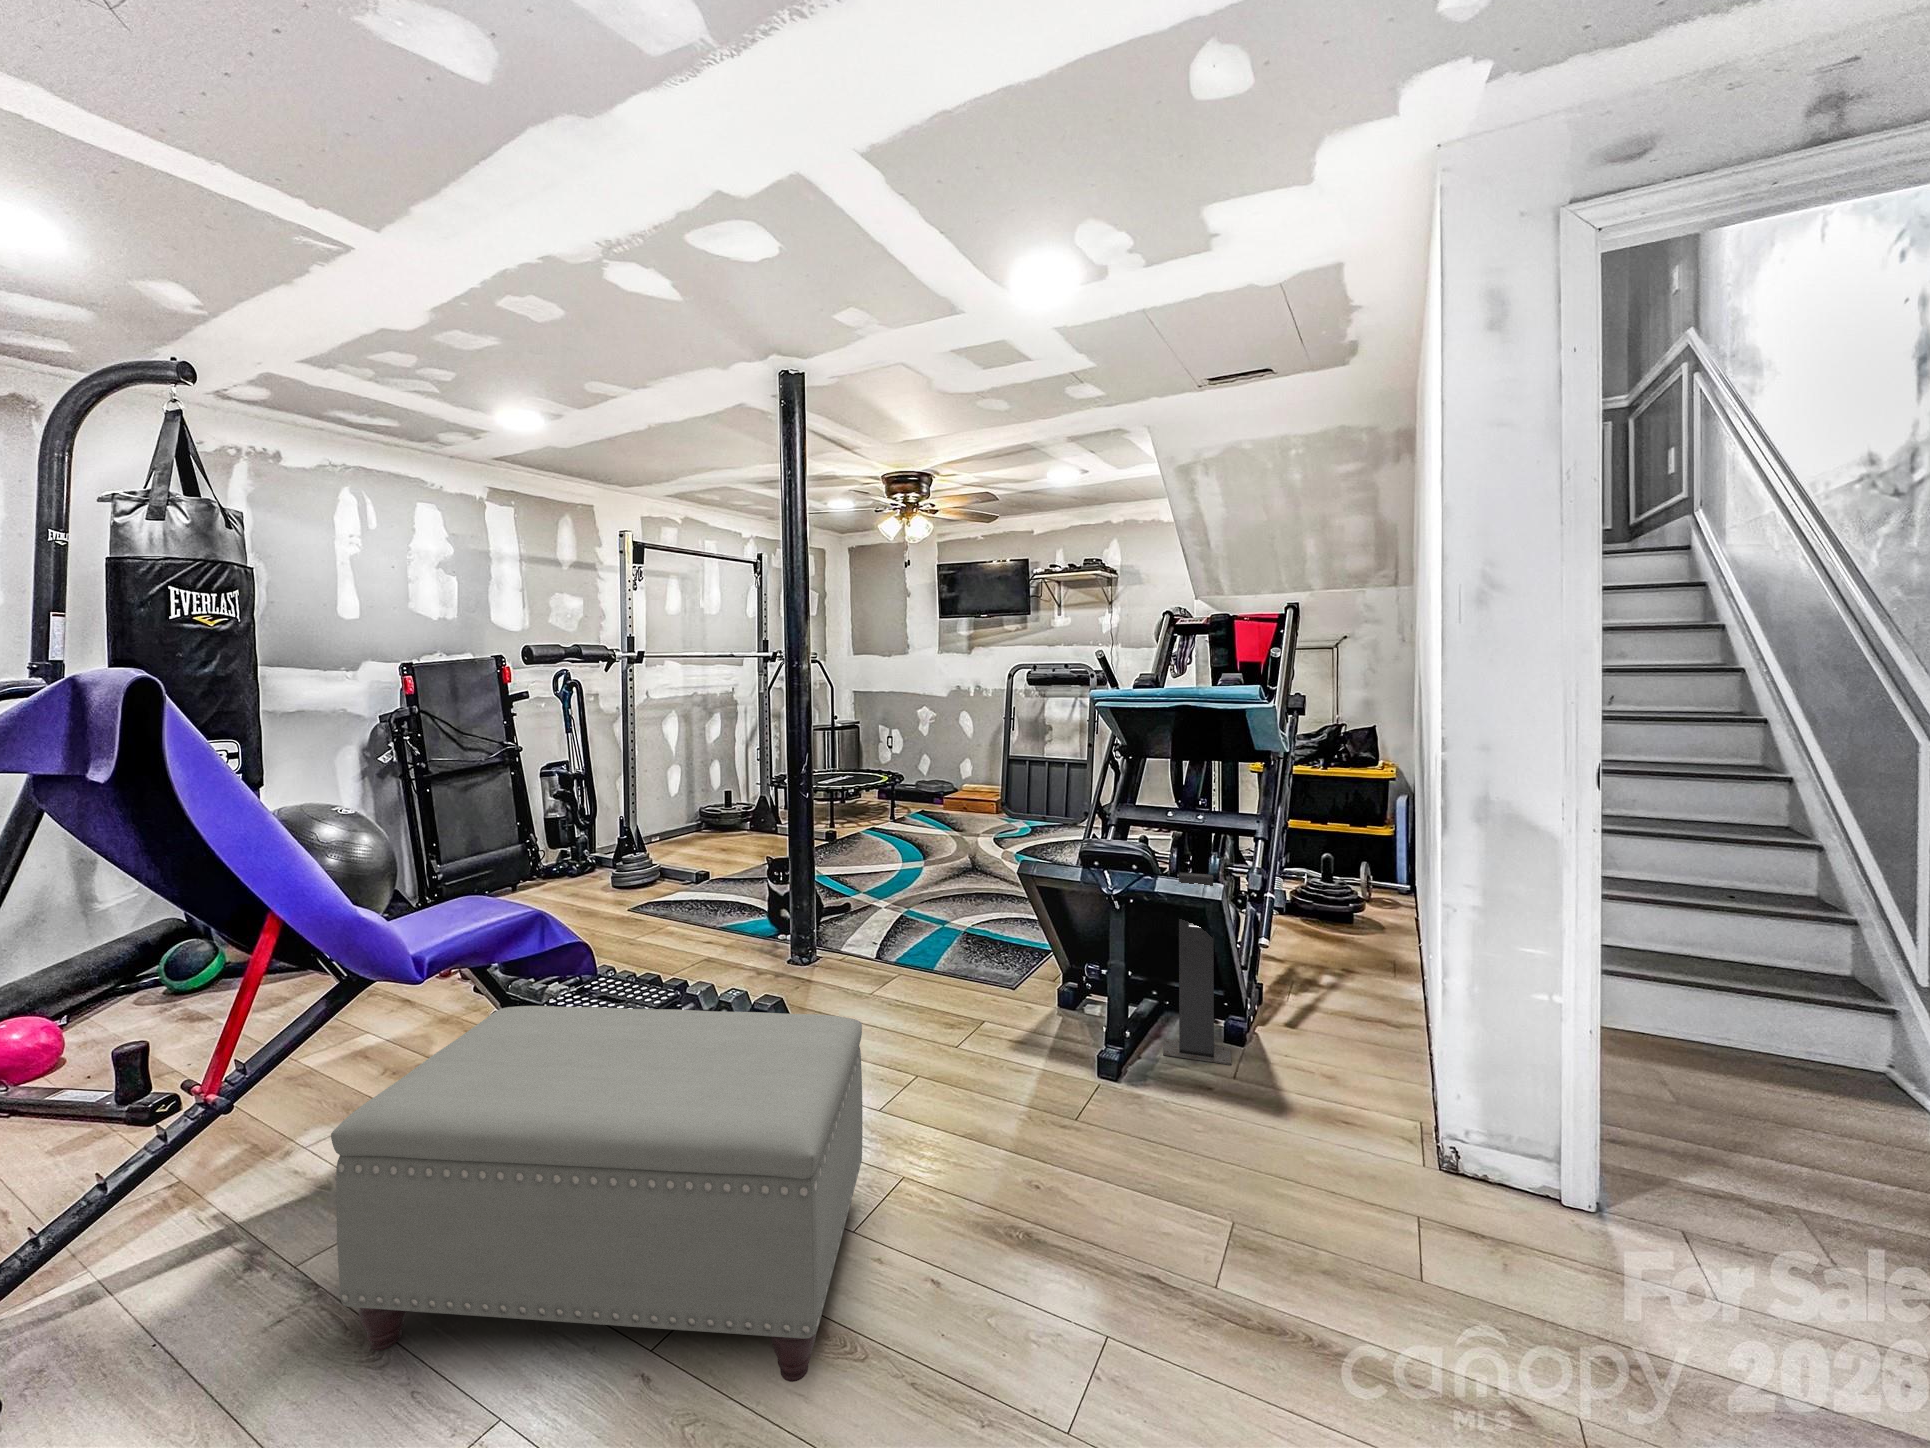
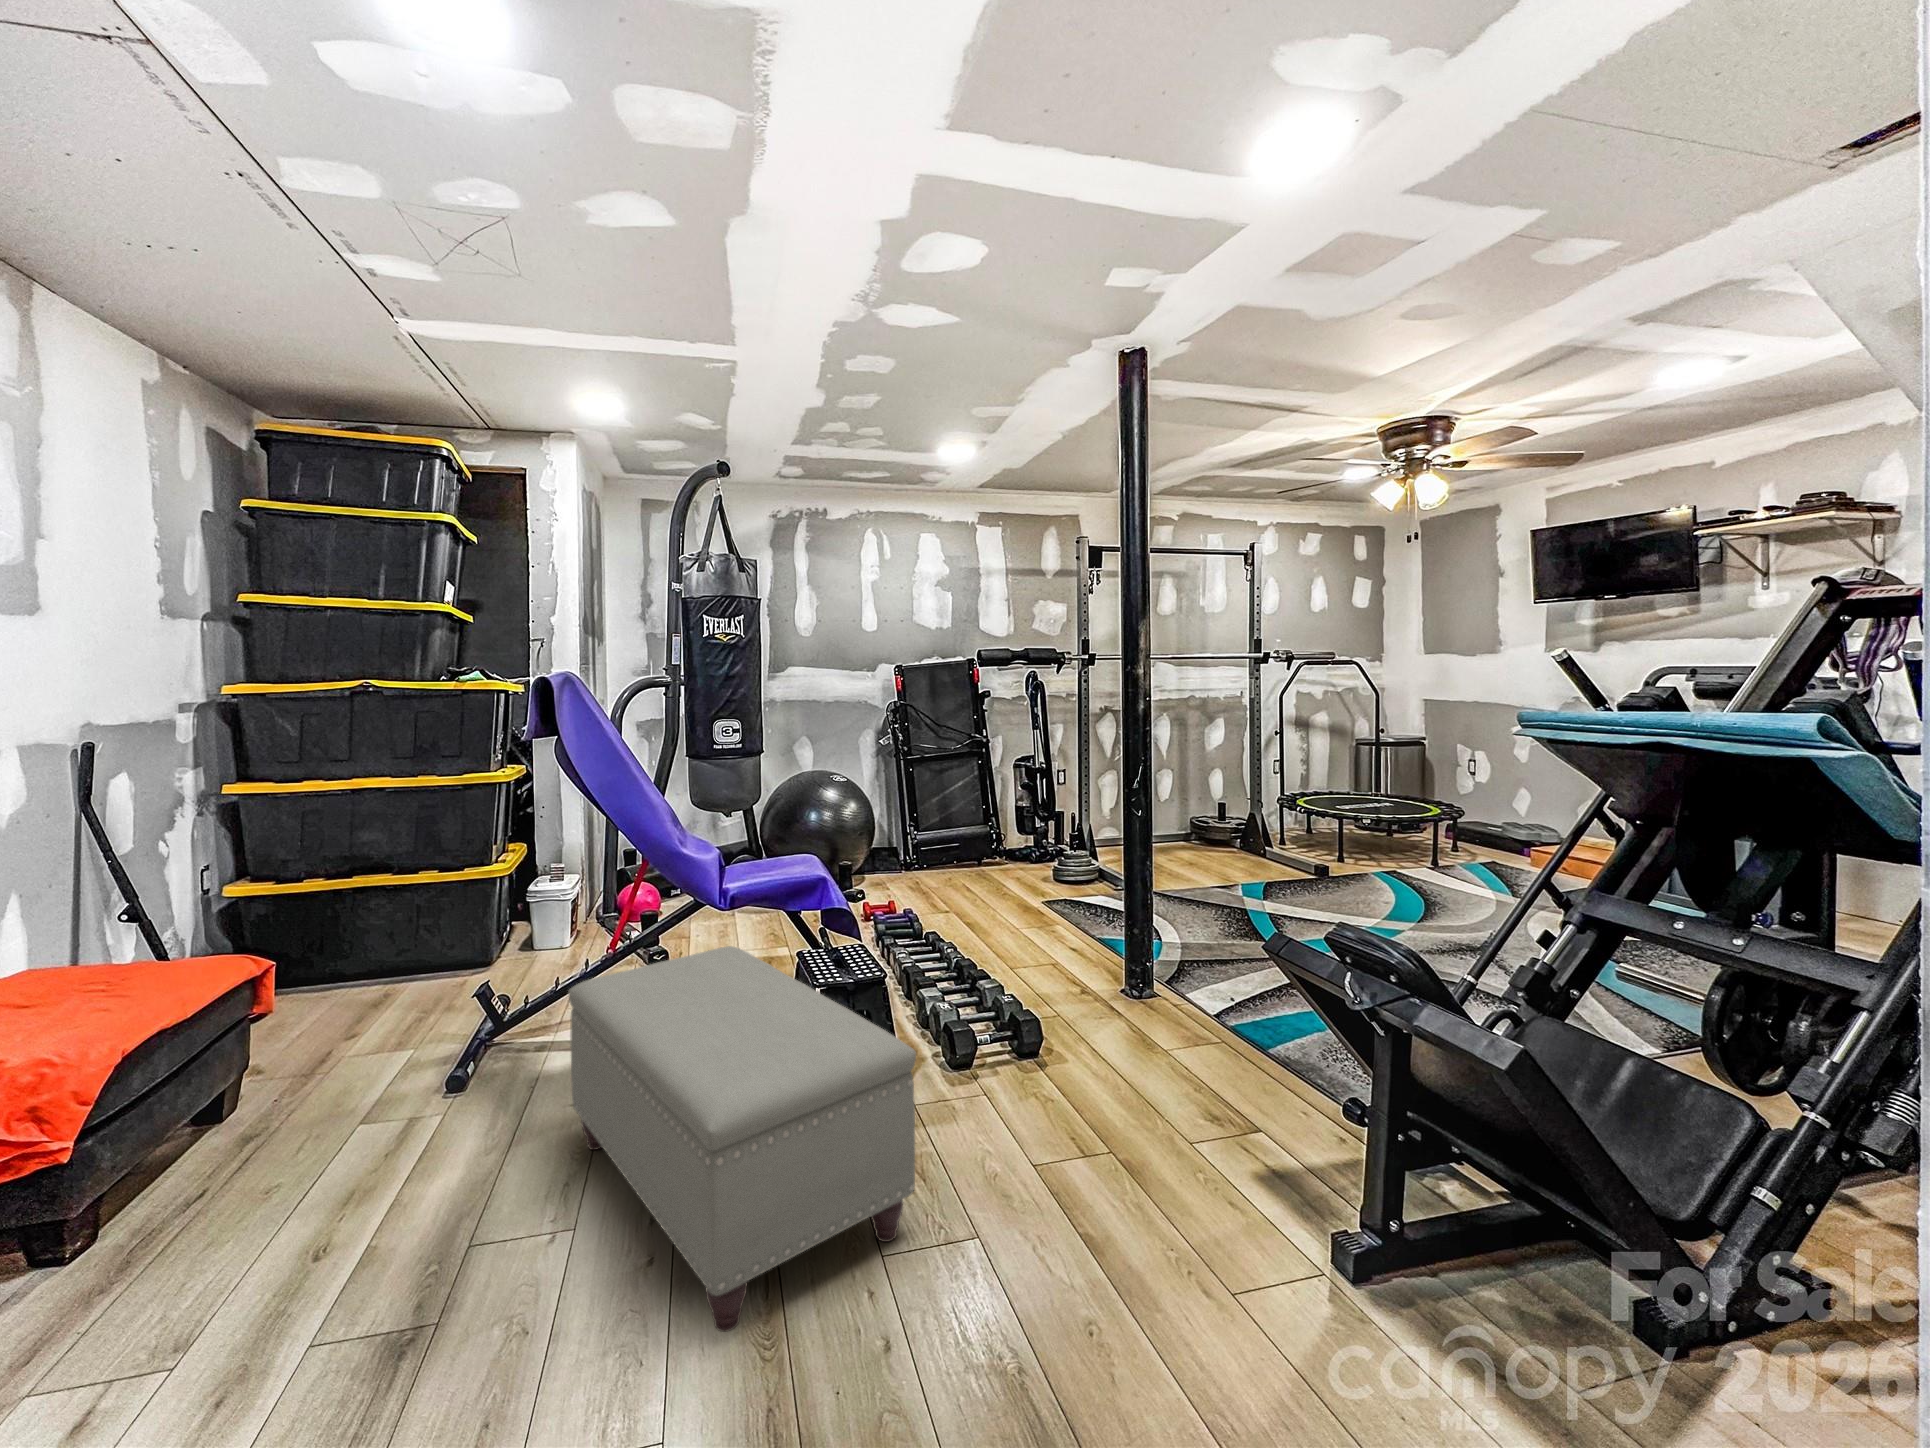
speaker: present [1163,872,1231,1065] -> none [1465,1022,1612,1375]

